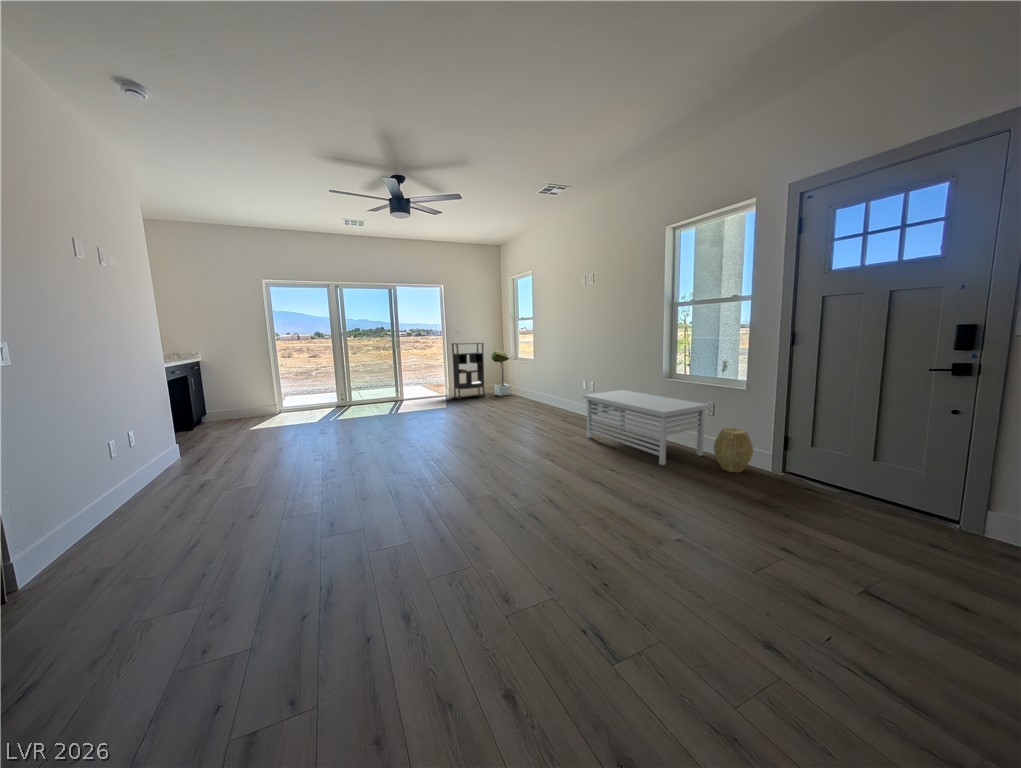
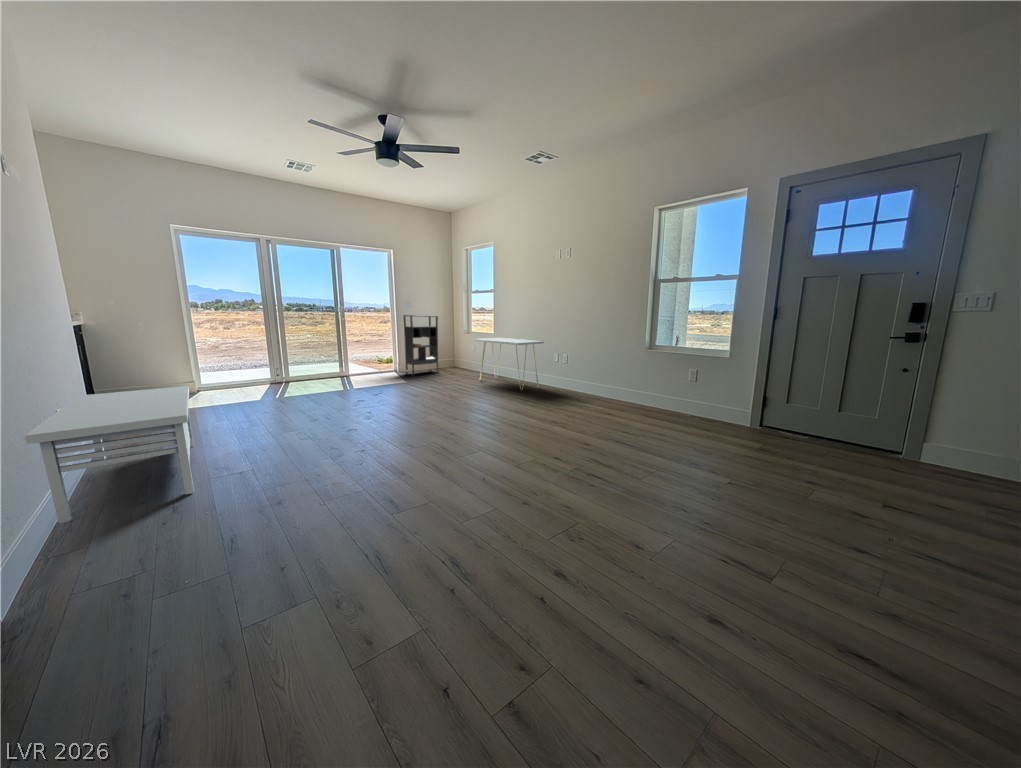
potted tree: present [491,350,511,396] -> none [445,324,466,372]
console table: none [510,363,572,416] -> present [475,338,544,390]
storage bench: present [583,390,709,465] -> present [25,386,194,523]
woven basket: present [714,428,753,472] -> none [704,392,738,431]

